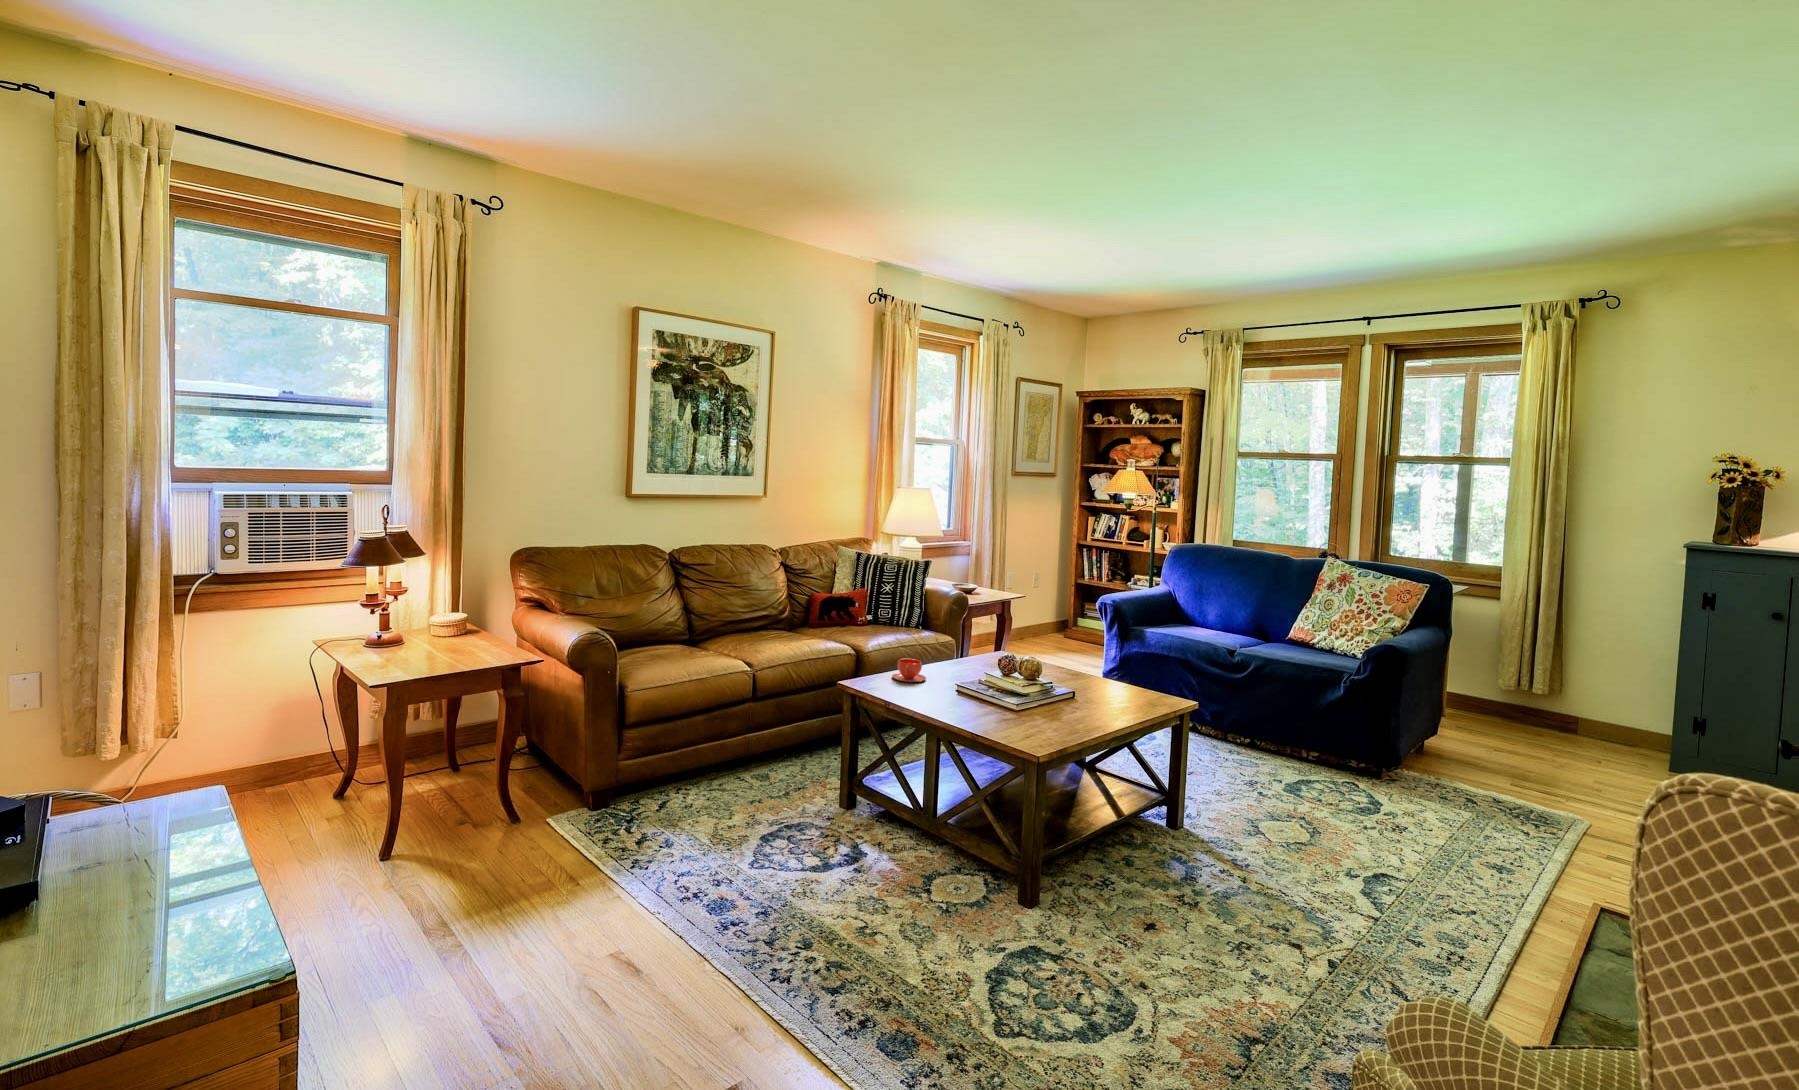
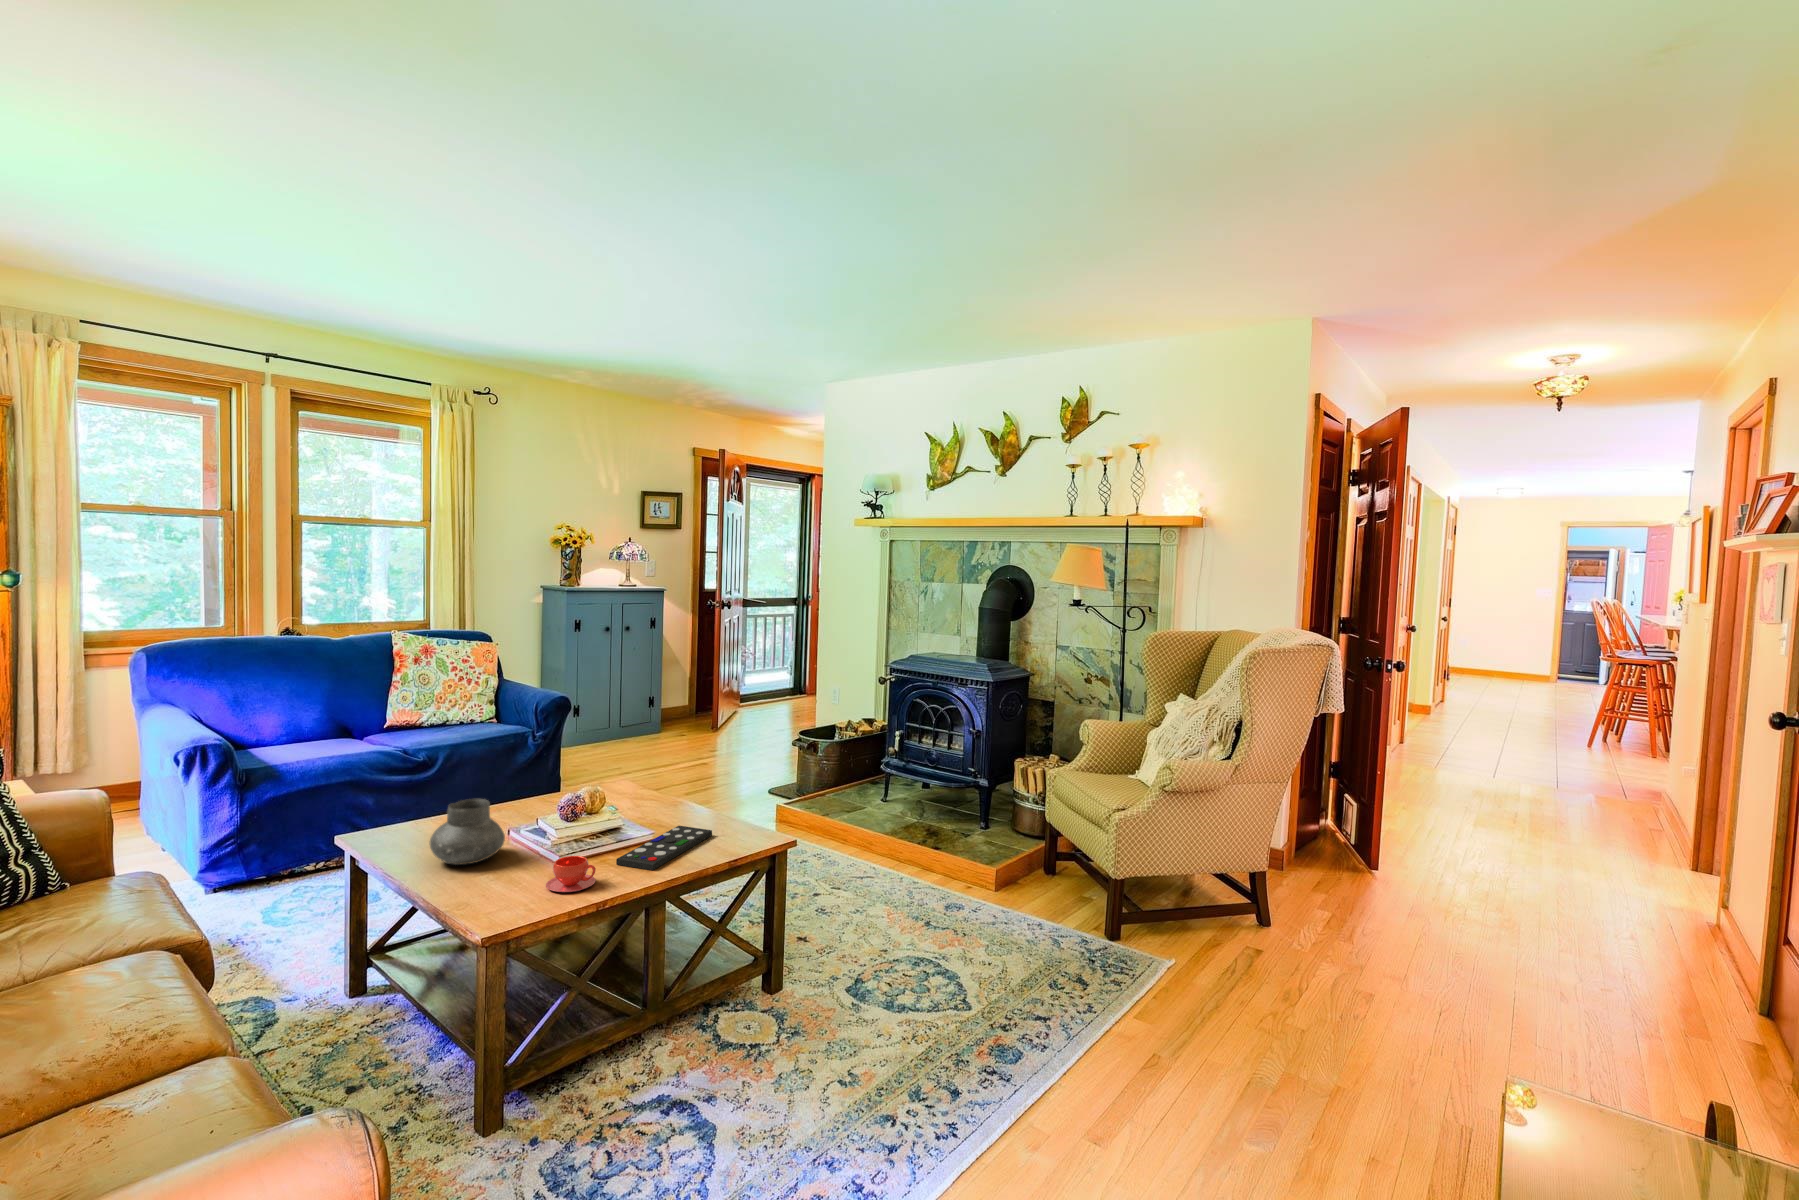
vase: none [935,621,984,664] -> present [429,799,505,865]
remote control: none [939,683,1042,711] -> present [616,826,712,870]

